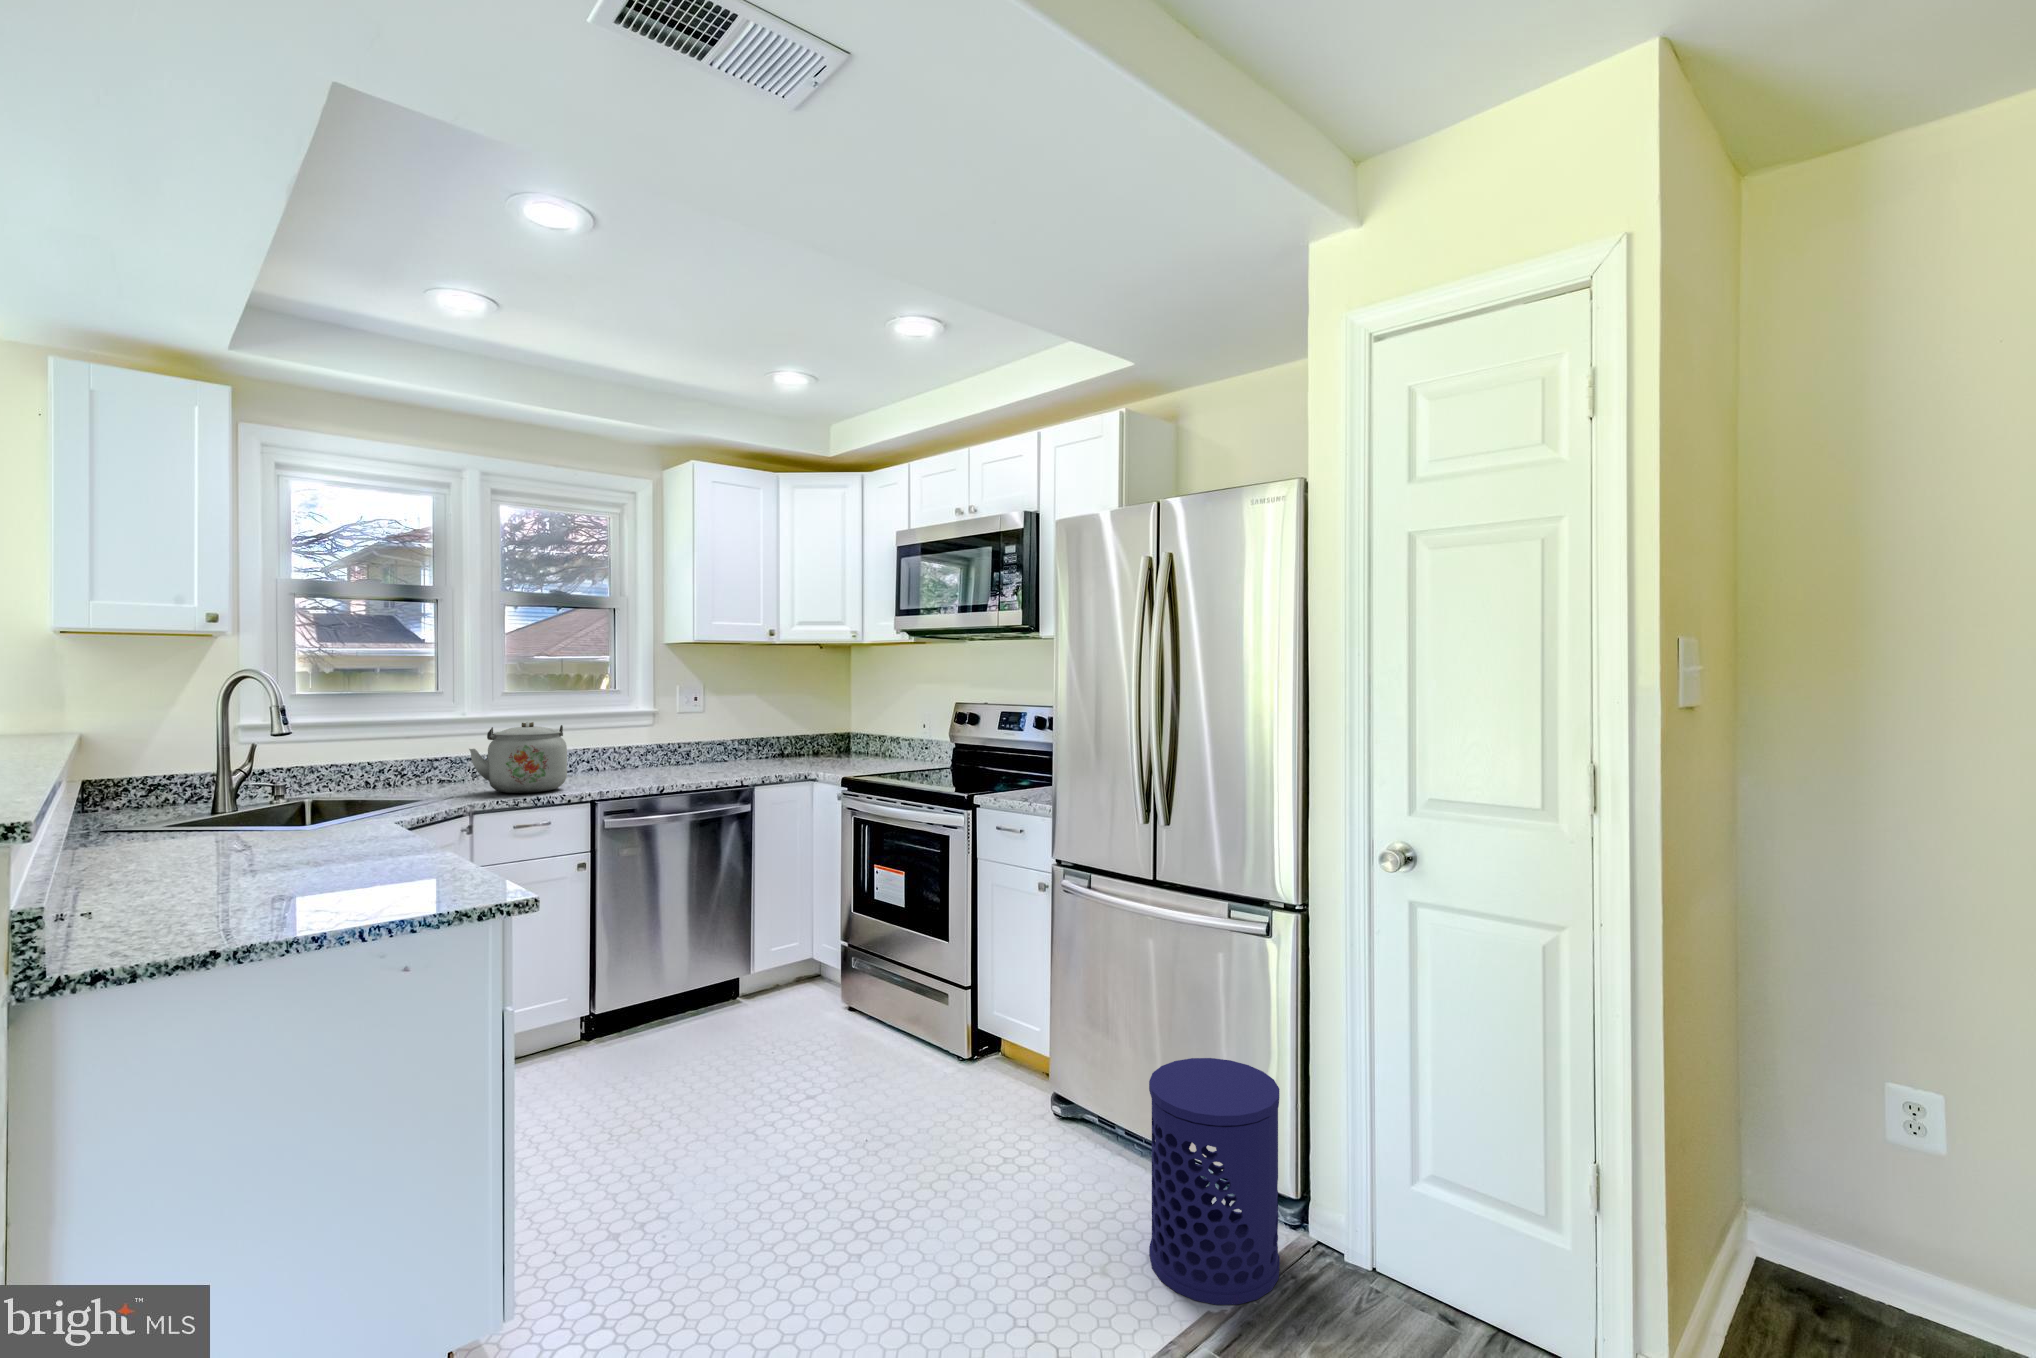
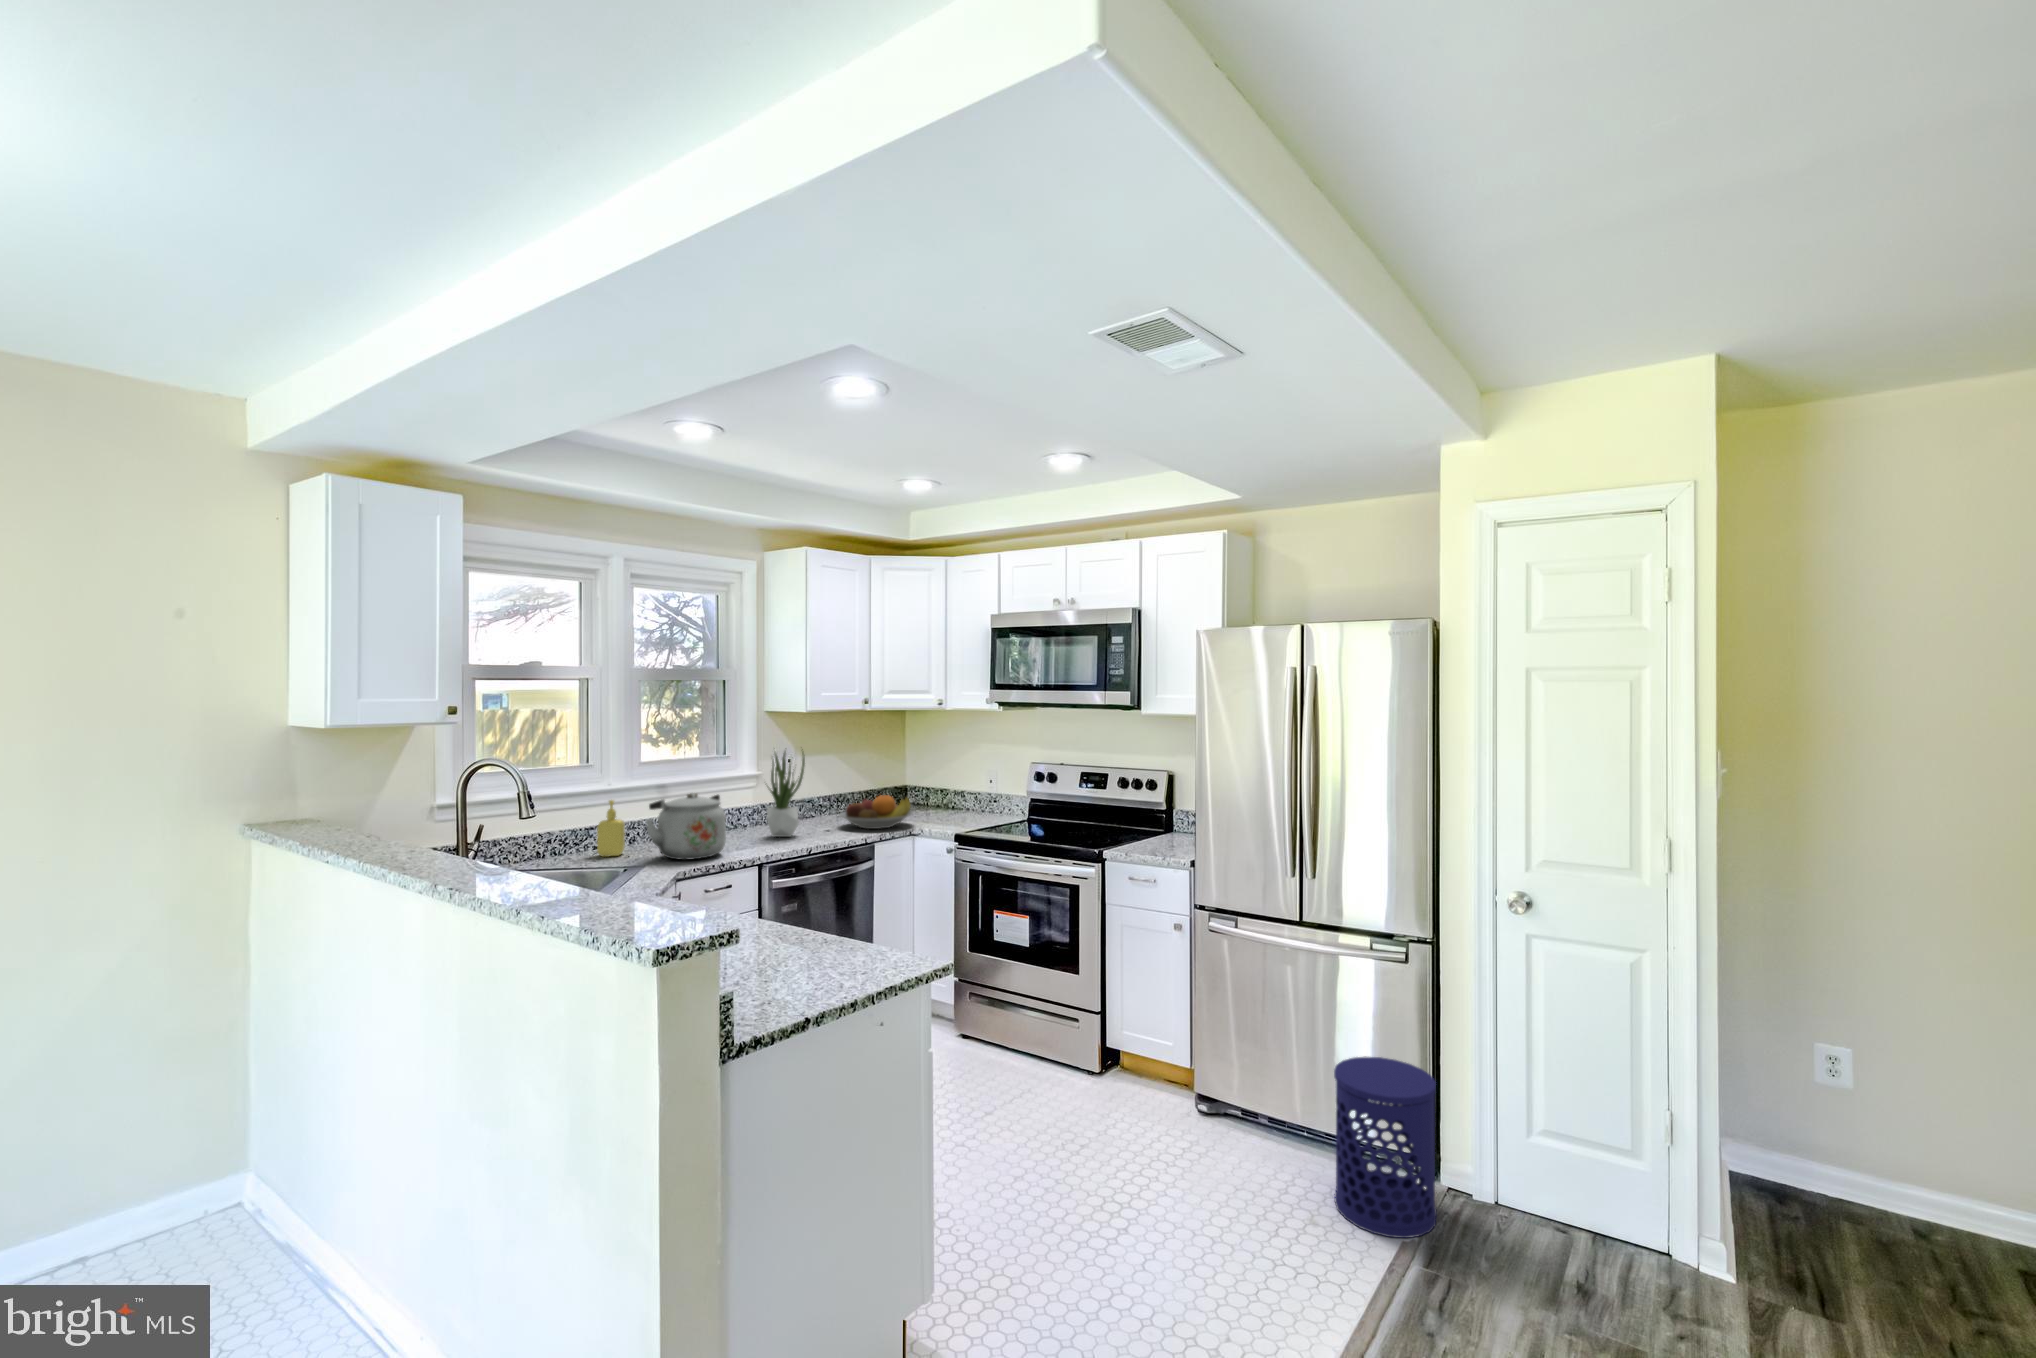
potted plant: none [635,679,683,778] -> present [767,749,805,837]
soap dispenser: none [436,729,470,789] -> present [597,800,625,857]
fruit bowl: none [735,737,818,773] -> present [839,795,912,829]

